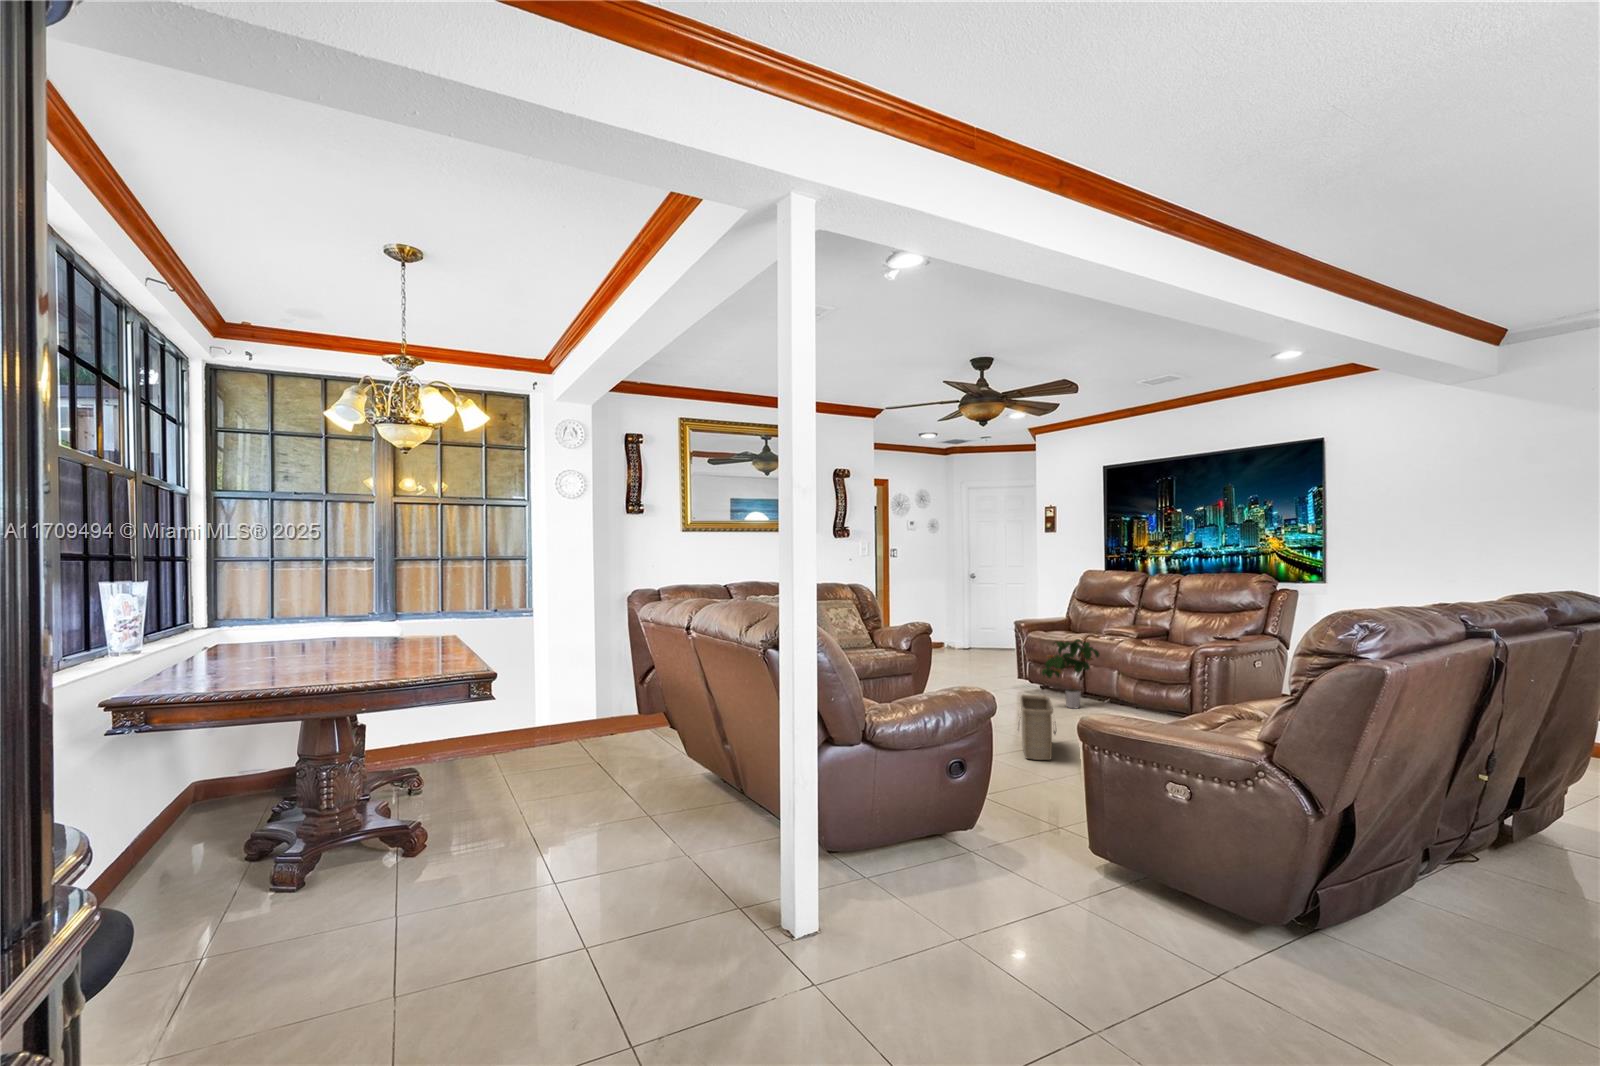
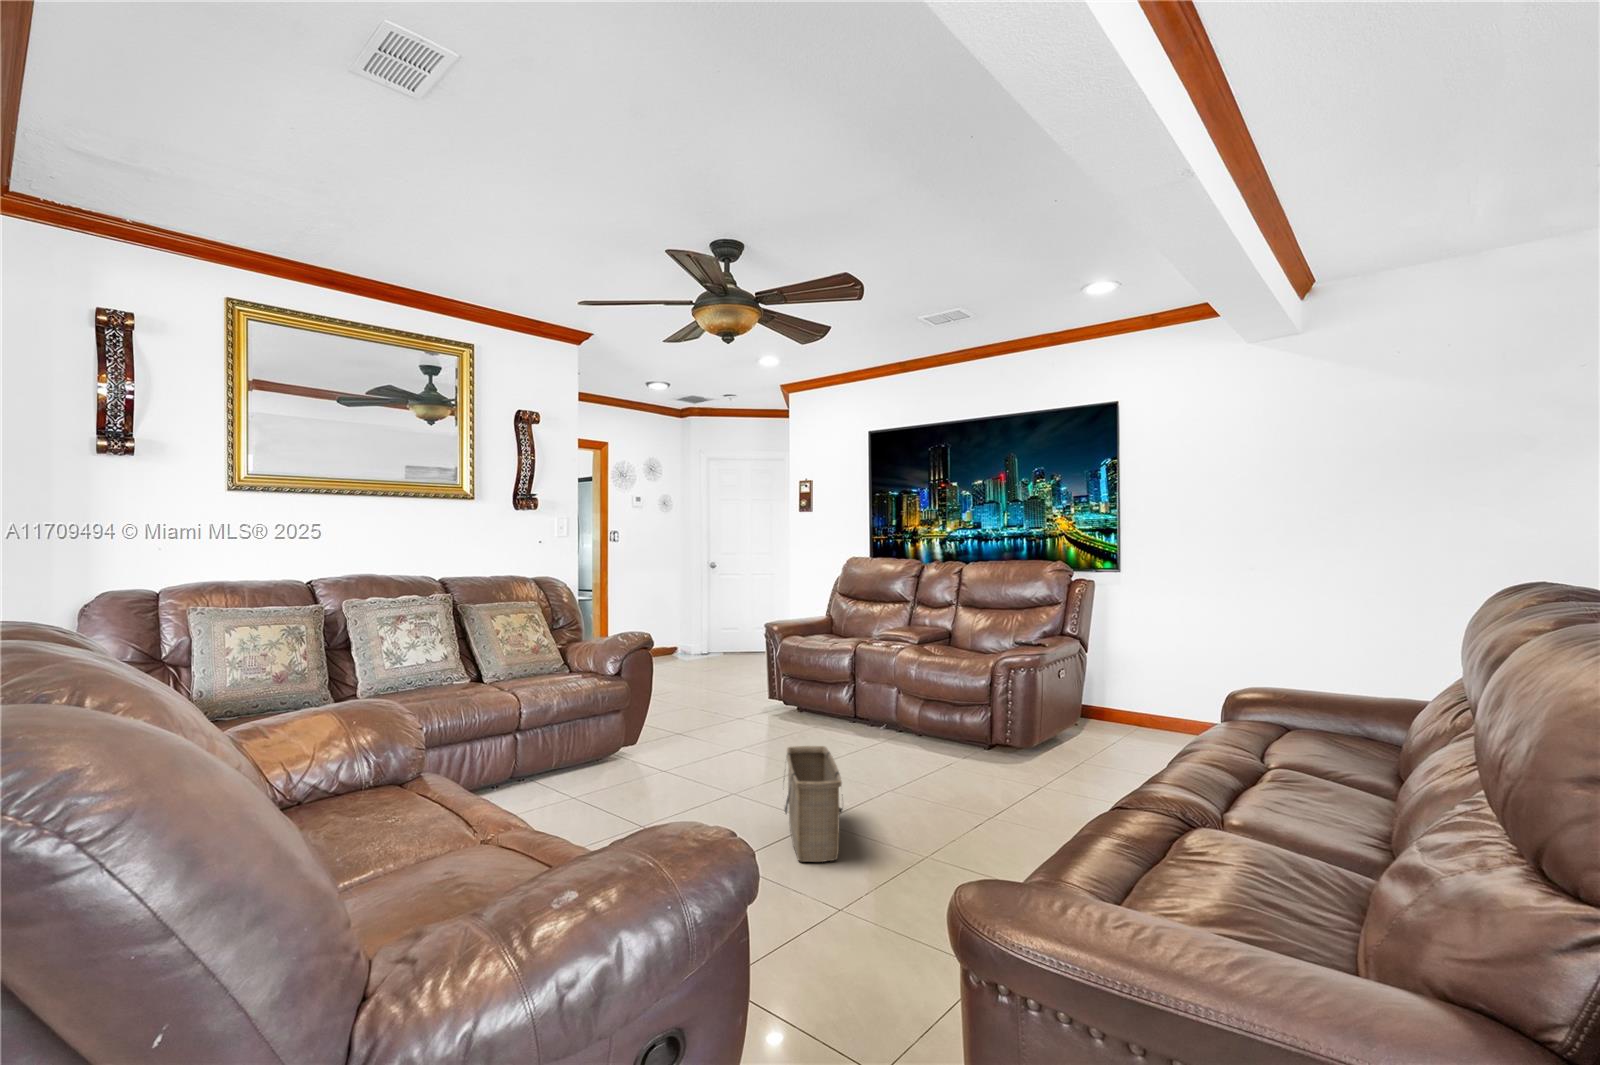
potted plant: present [1042,639,1099,708] -> none [805,648,877,743]

